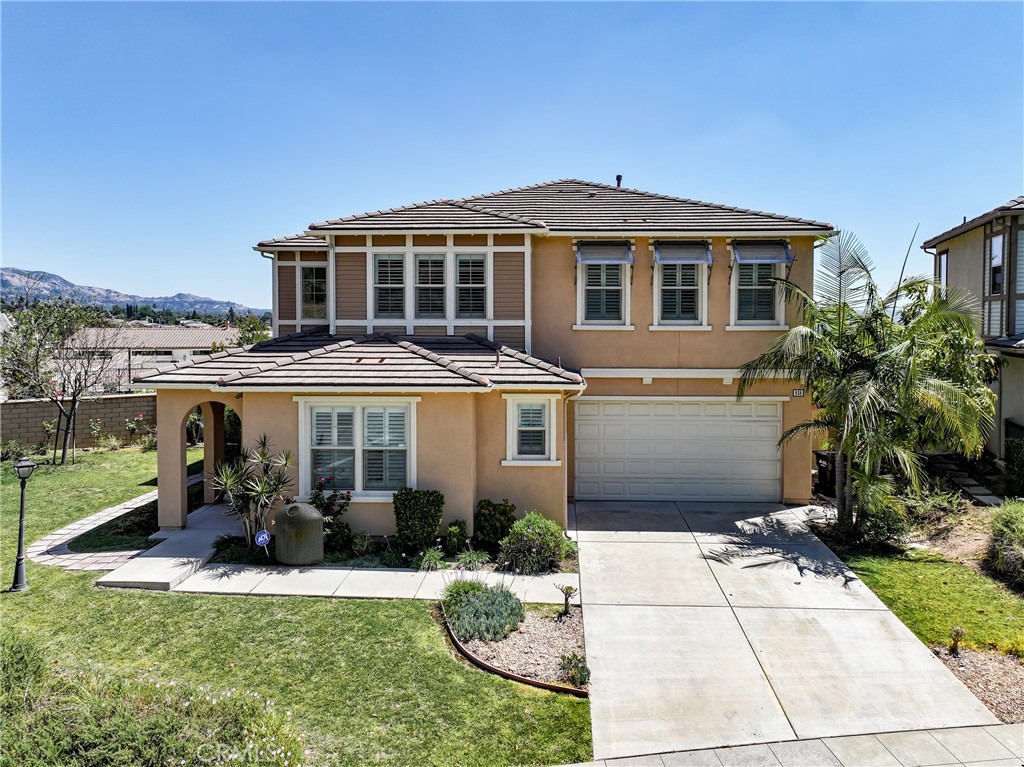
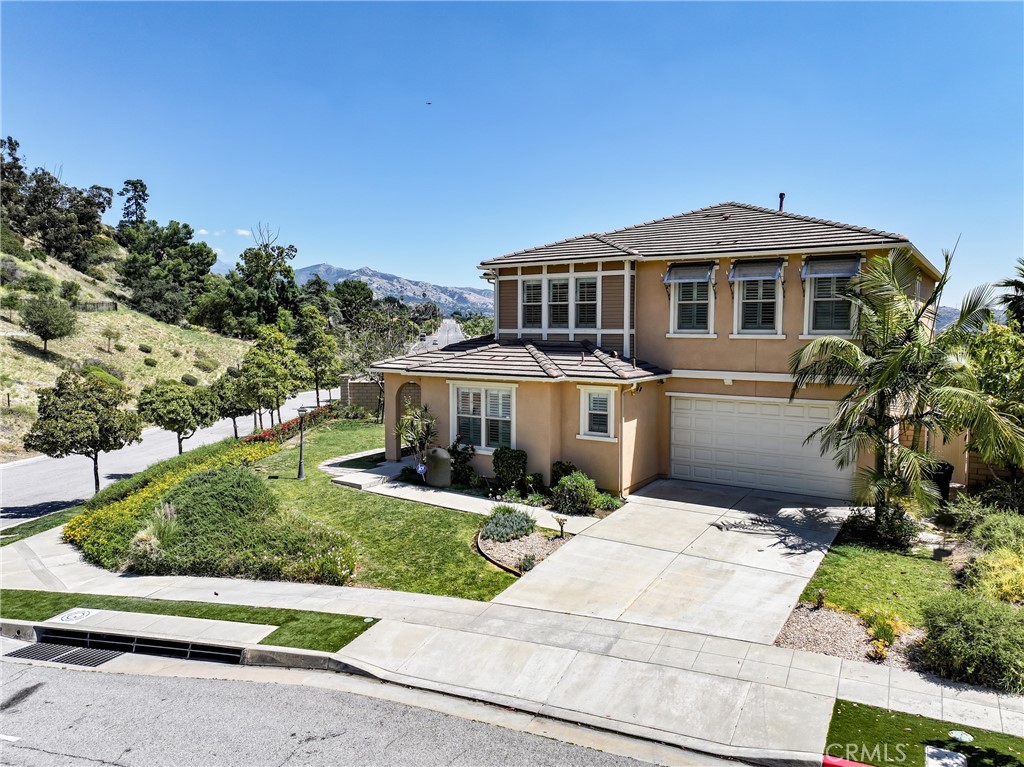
potted tree: none [964,517,991,573] -> present [933,513,956,561]

